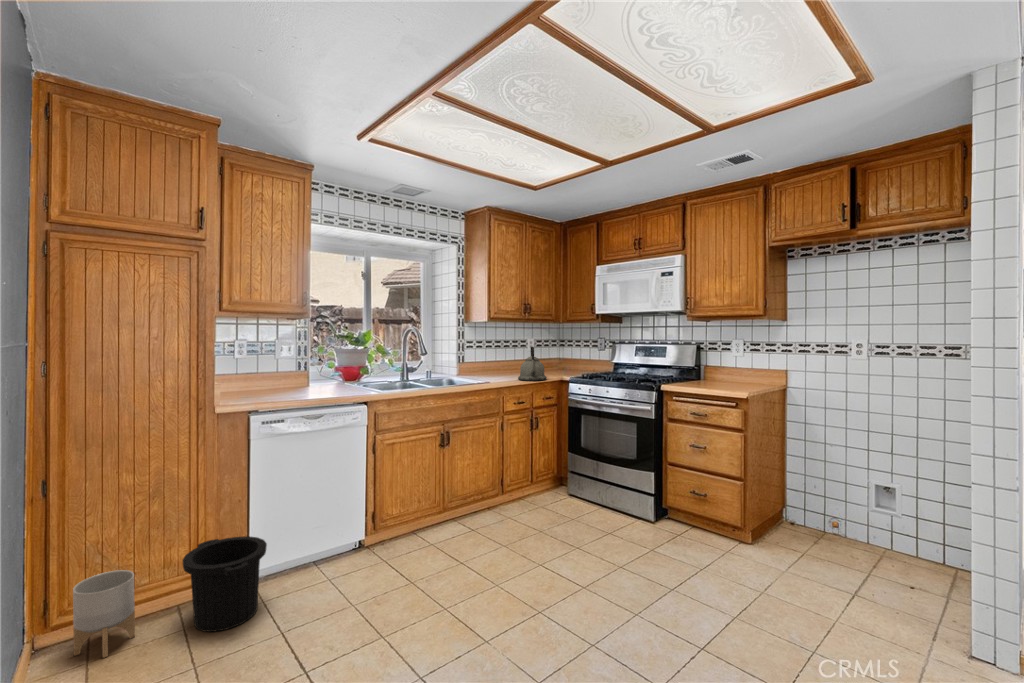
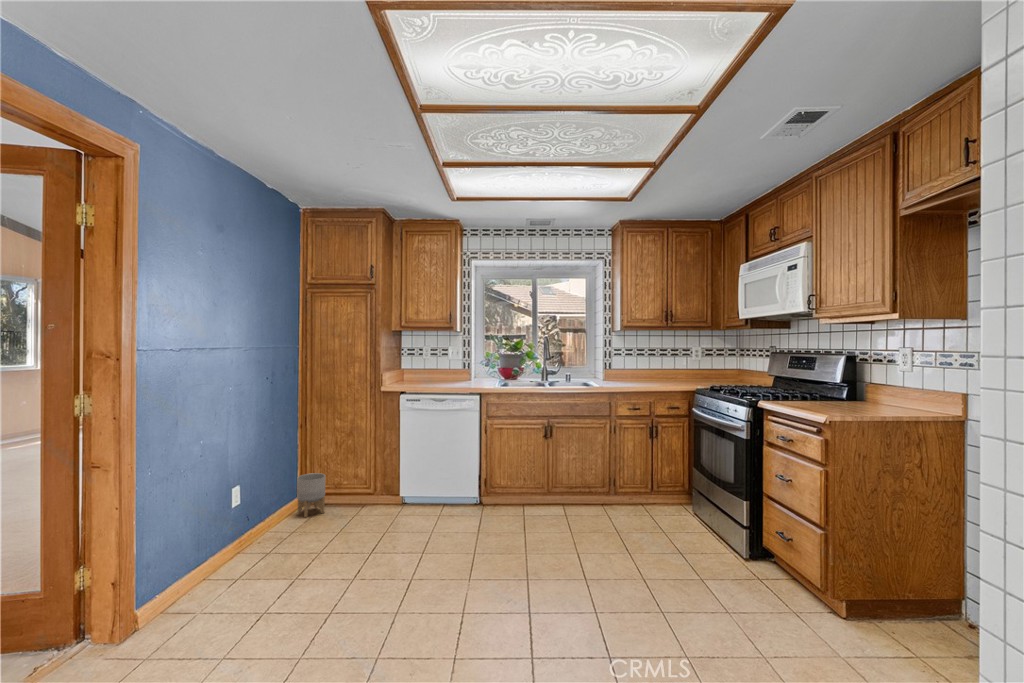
kettle: present [518,347,547,381] -> none [639,354,669,388]
trash can: present [183,536,267,632] -> none [341,470,389,523]

